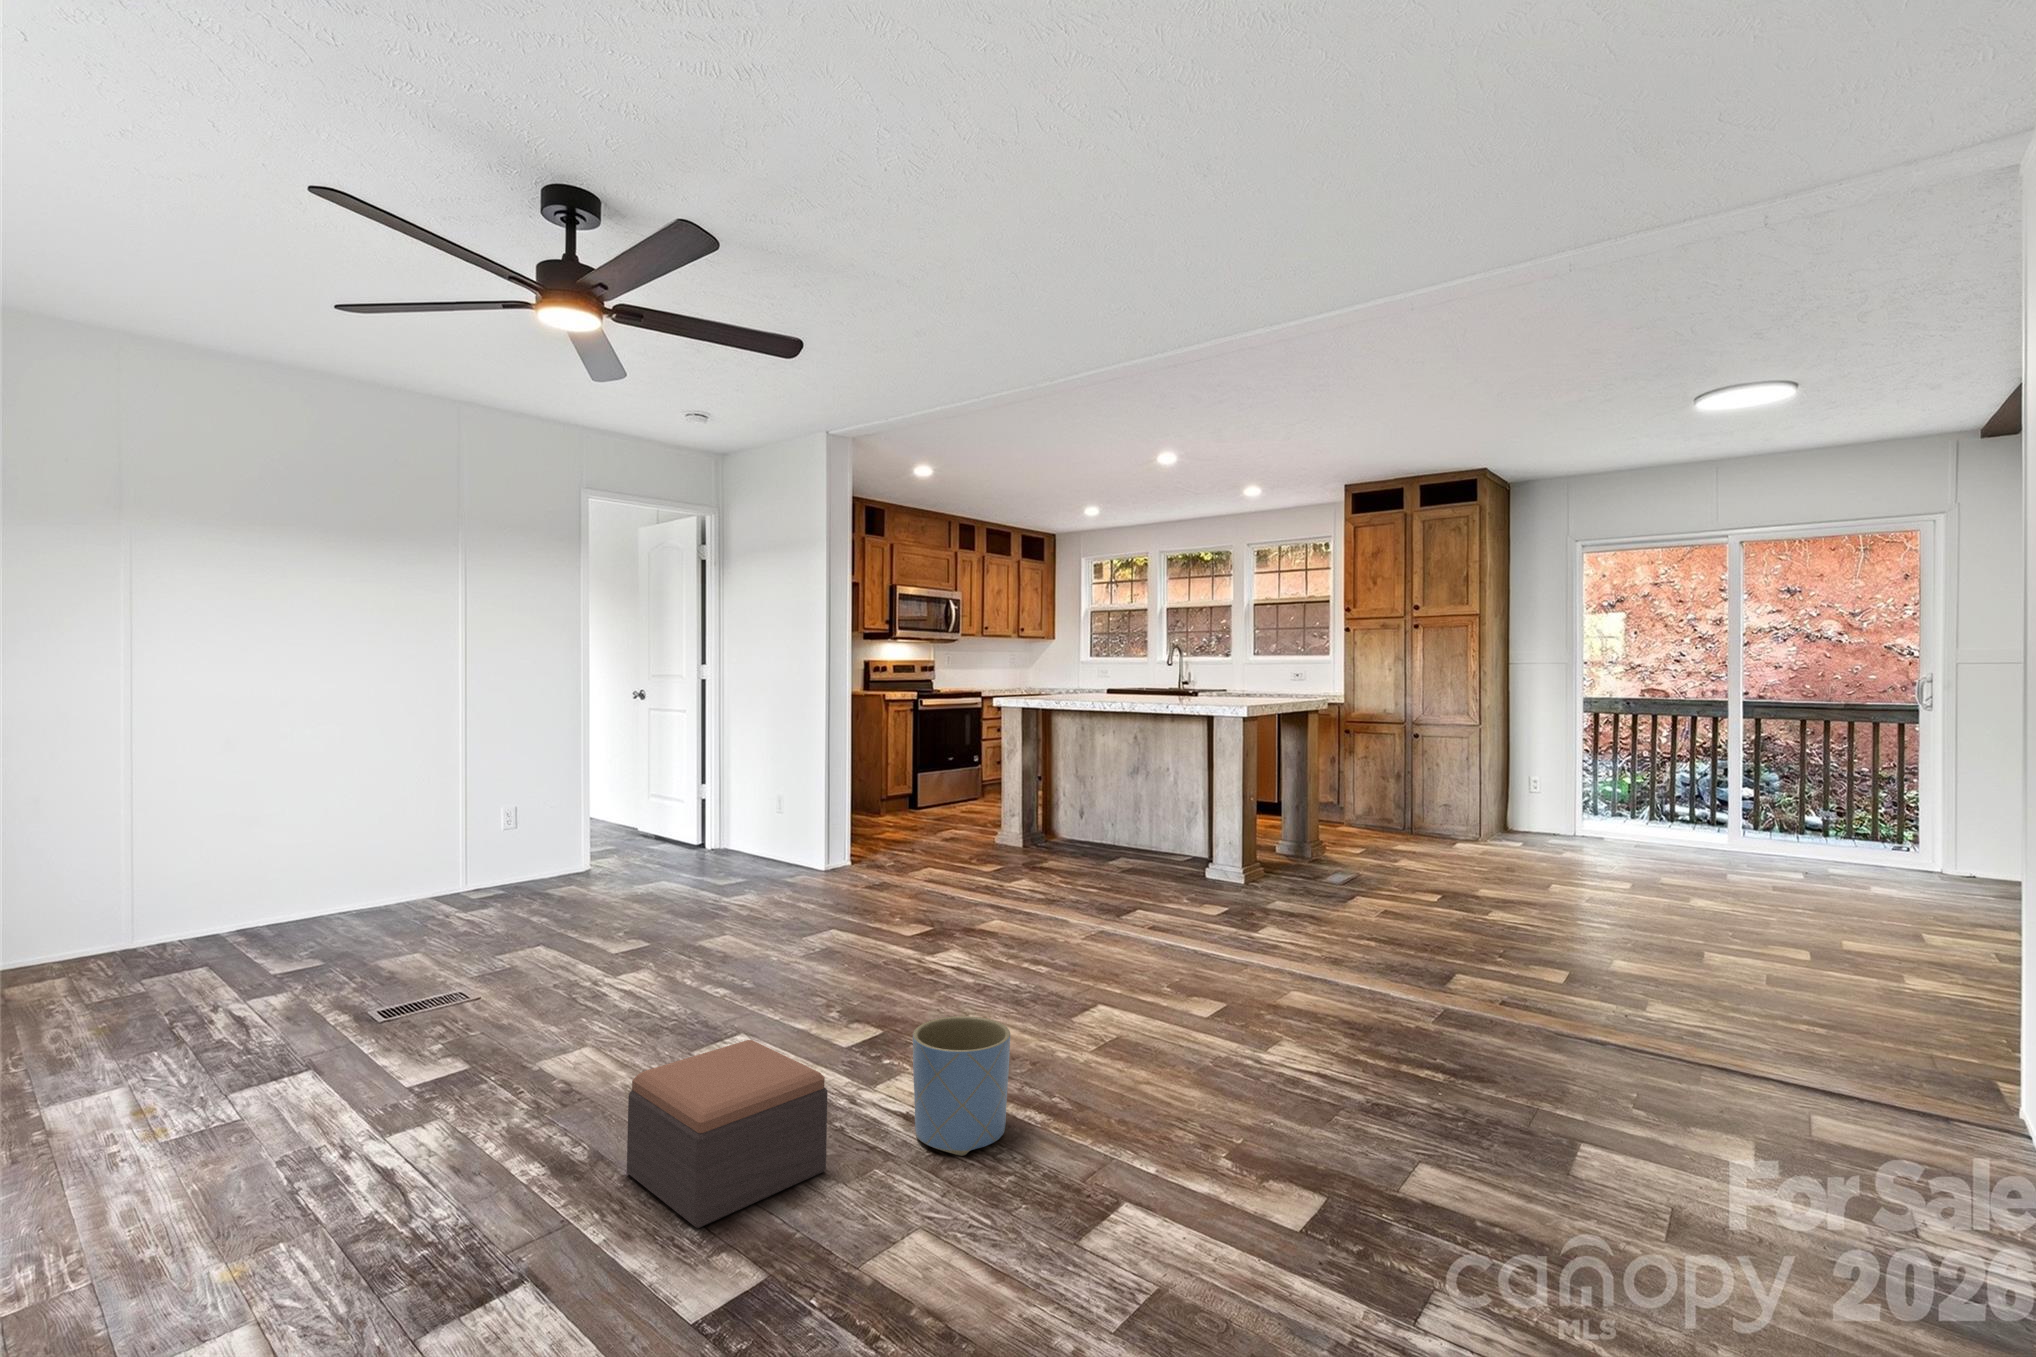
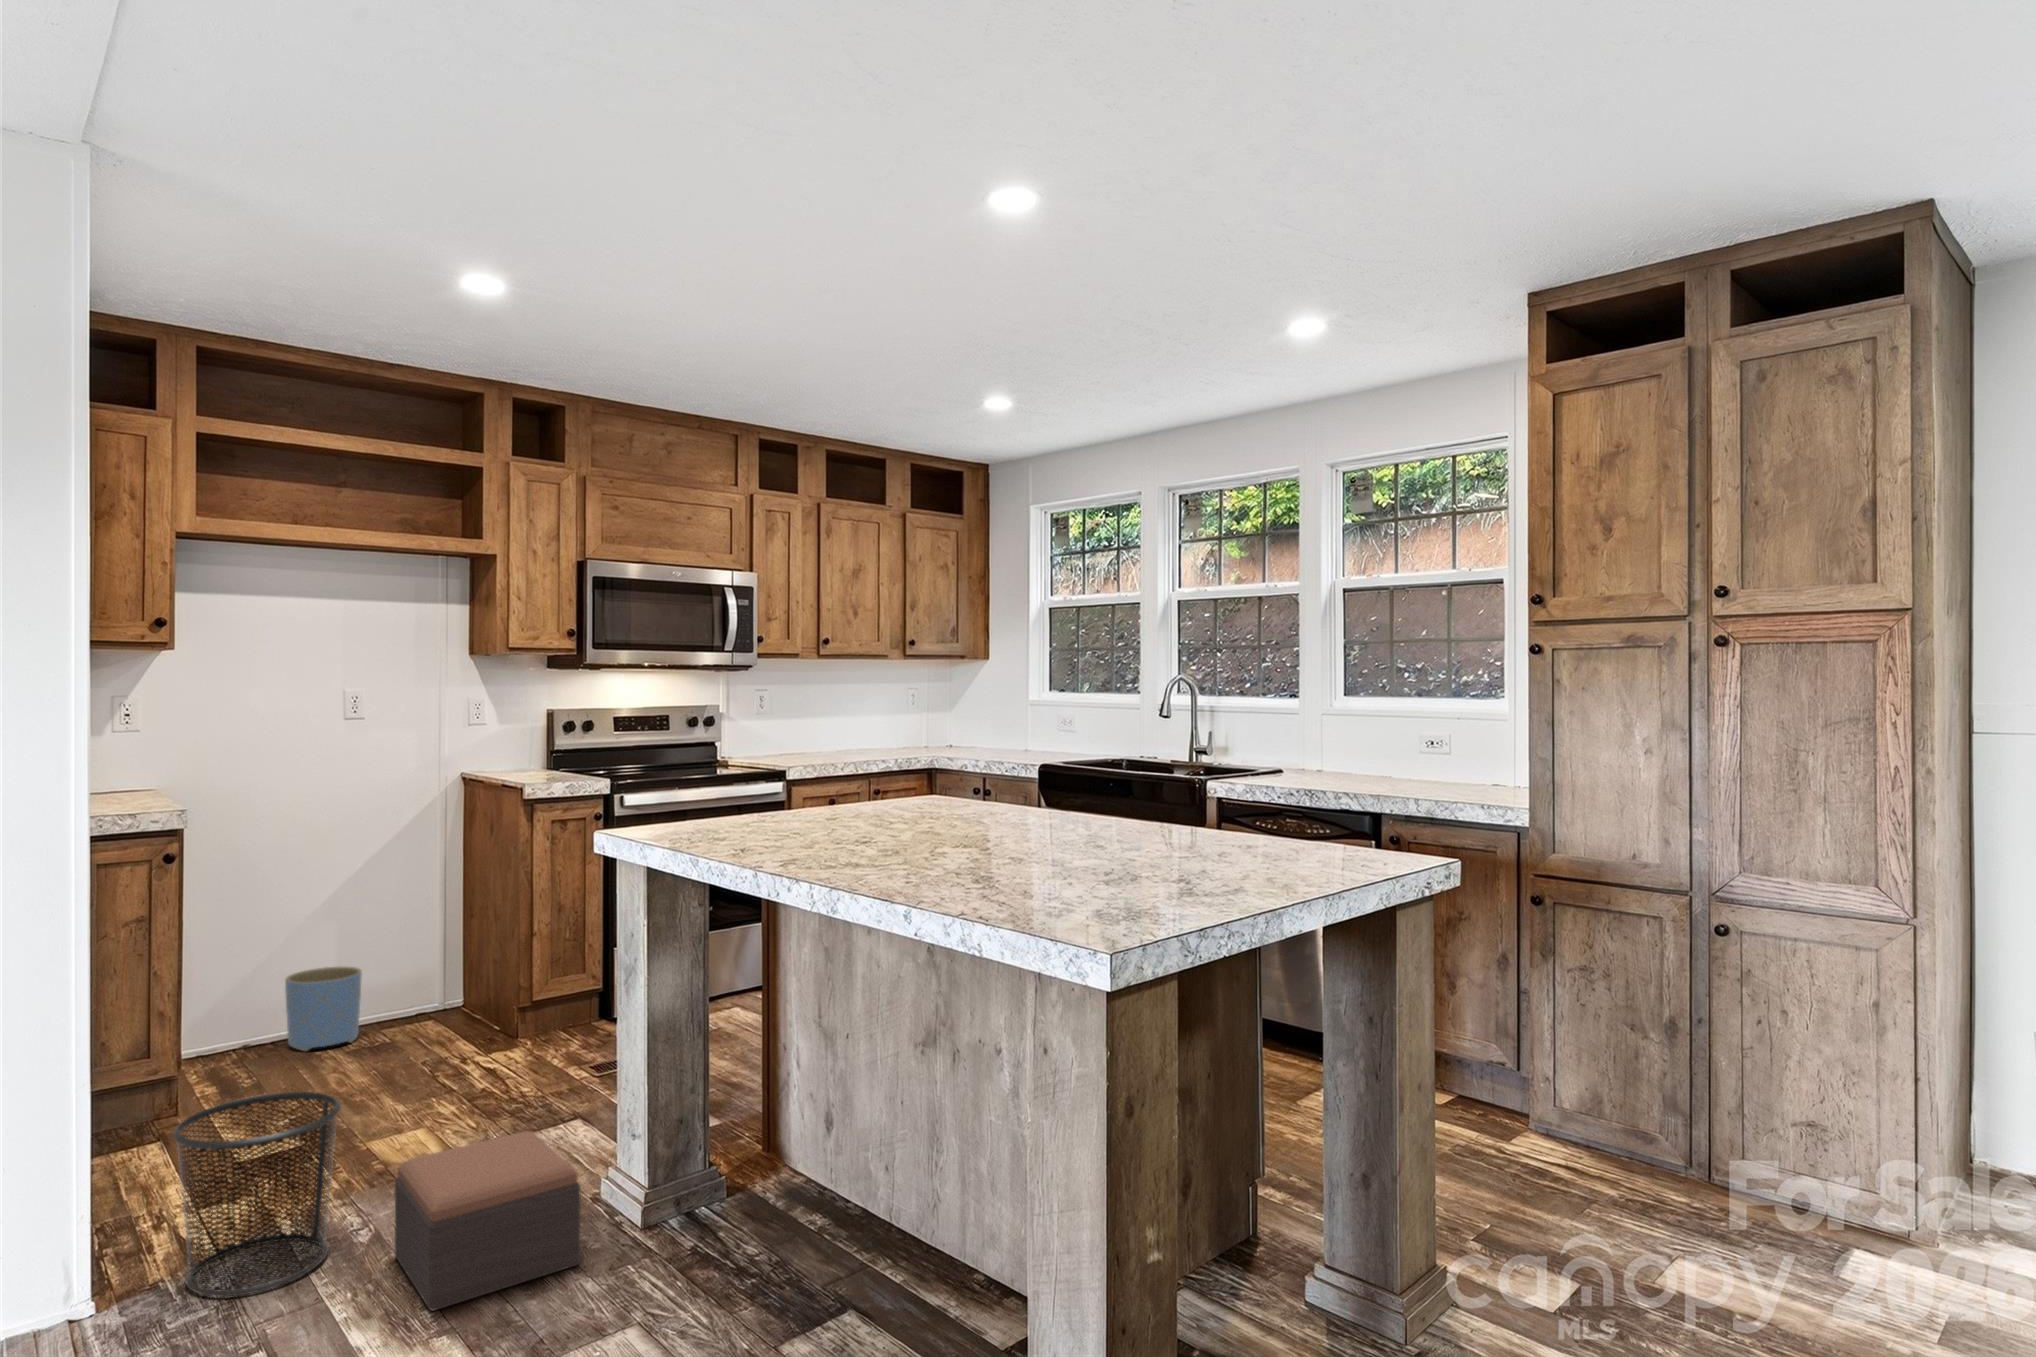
waste bin: none [395,1007,569,1228] -> present [173,1092,341,1297]
planter: present [913,1016,1010,1156] -> present [285,967,362,1051]

